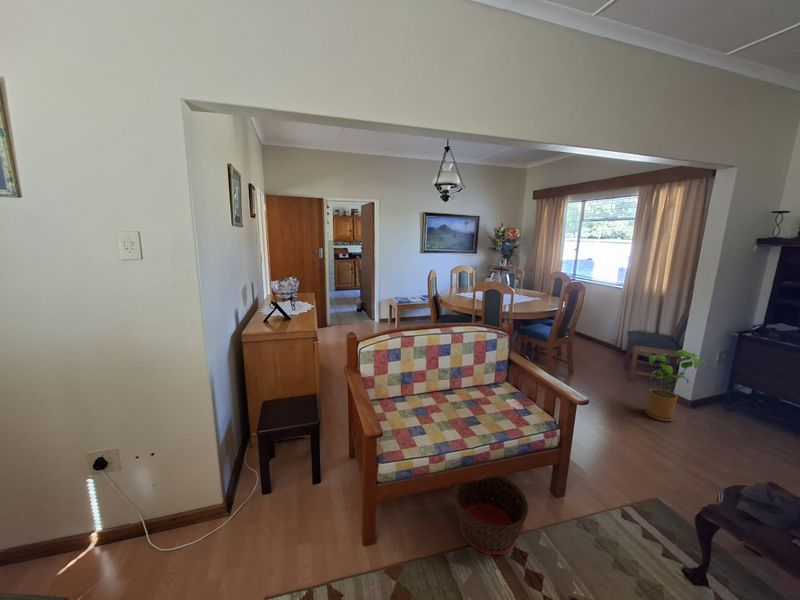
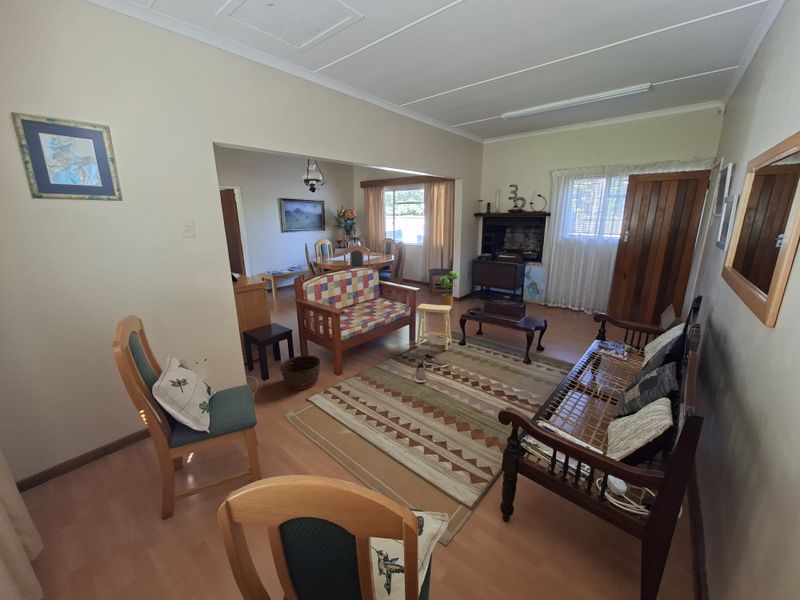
footstool: none [562,430,676,580] -> present [417,304,451,350]
basket: present [454,476,528,555] -> present [280,355,321,390]

